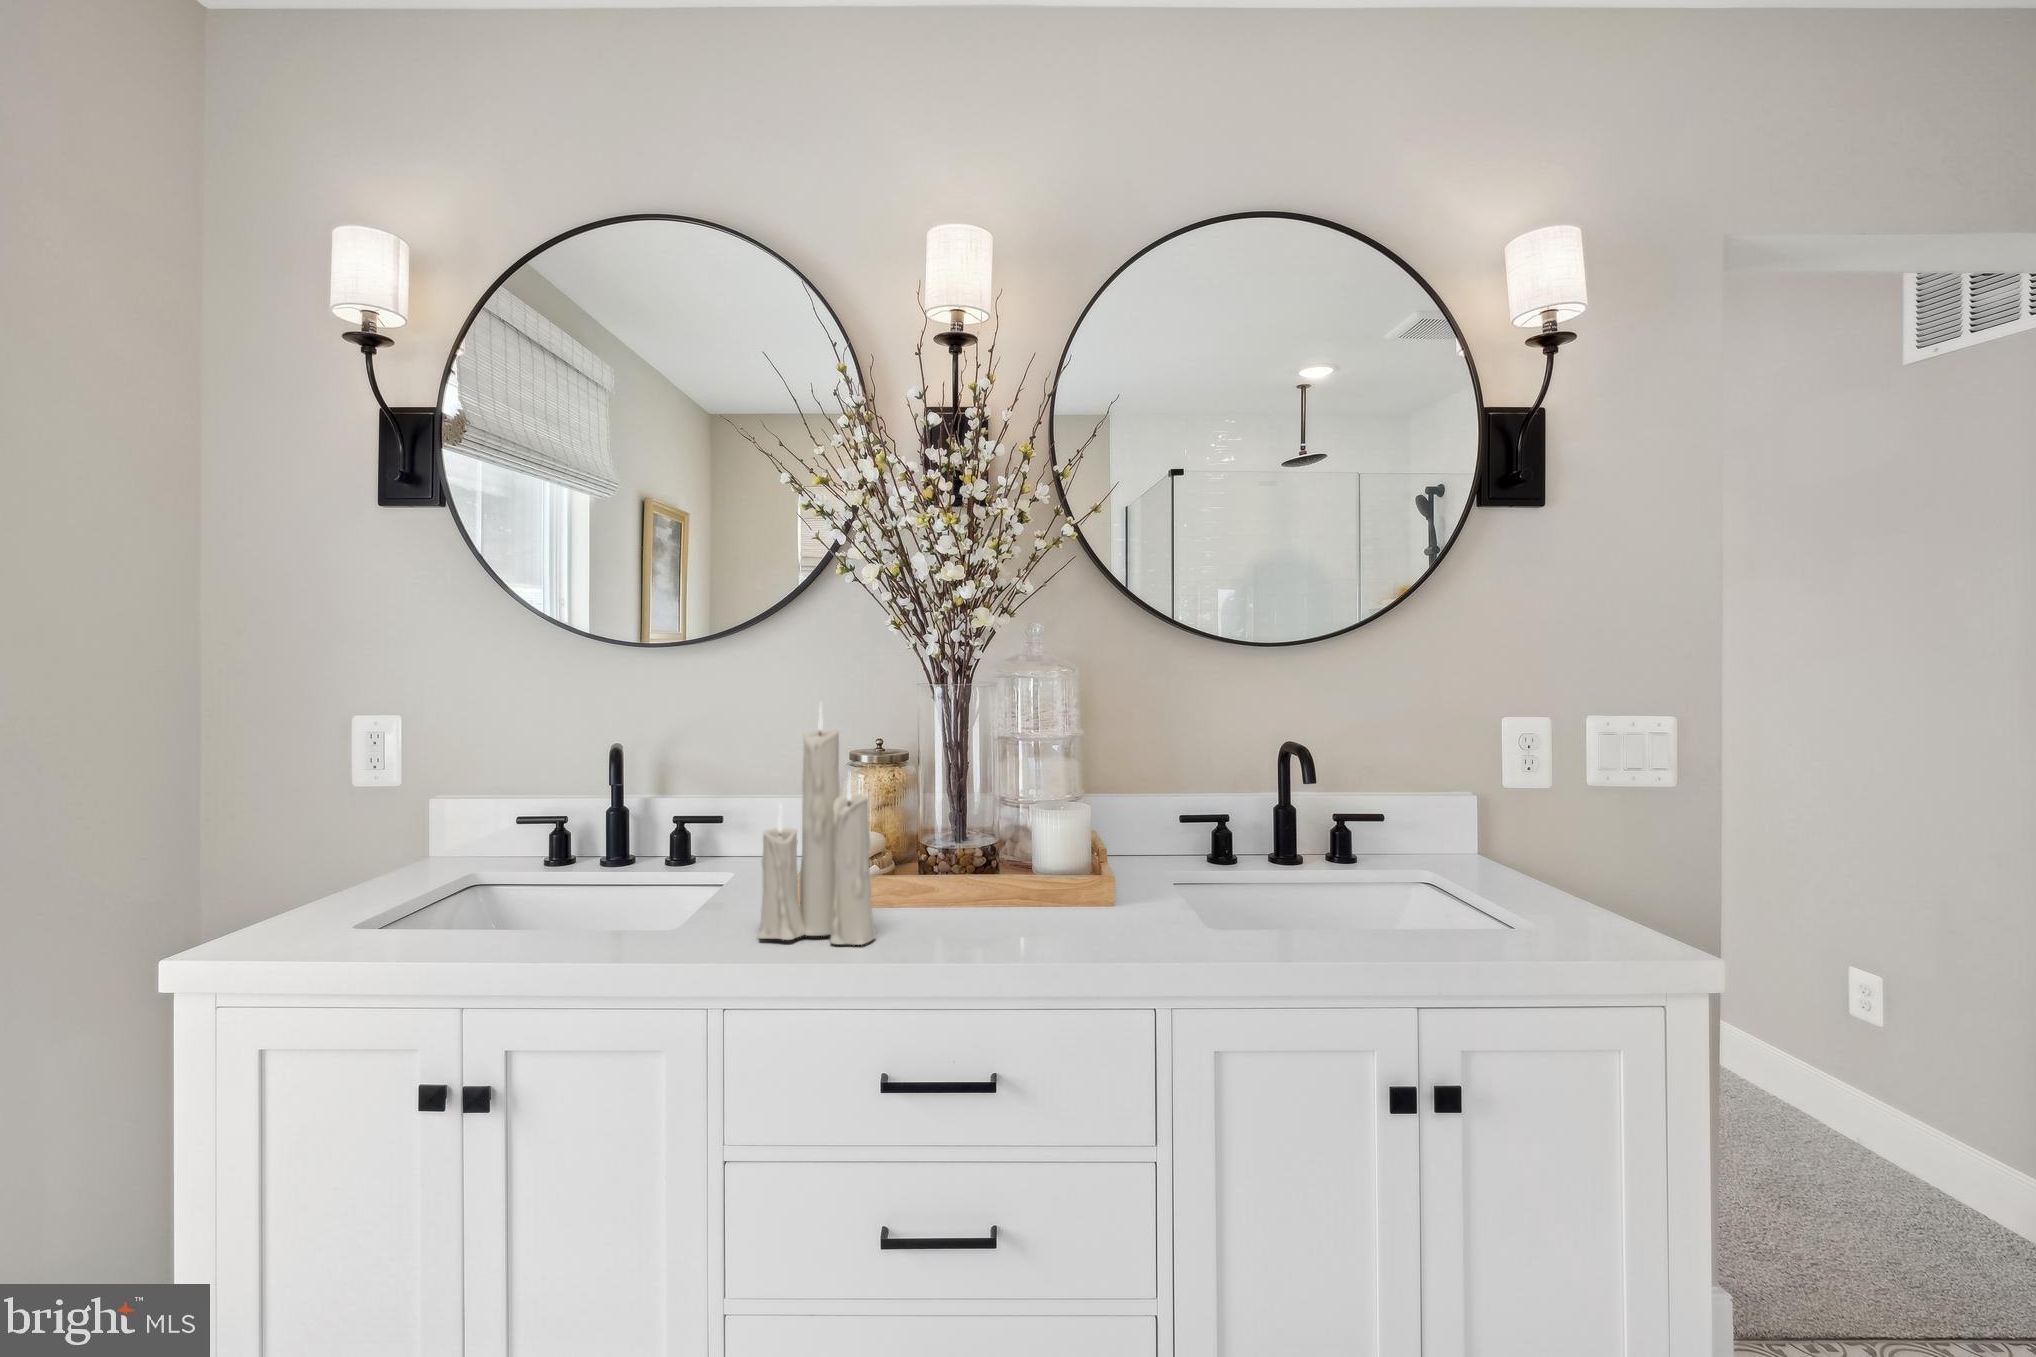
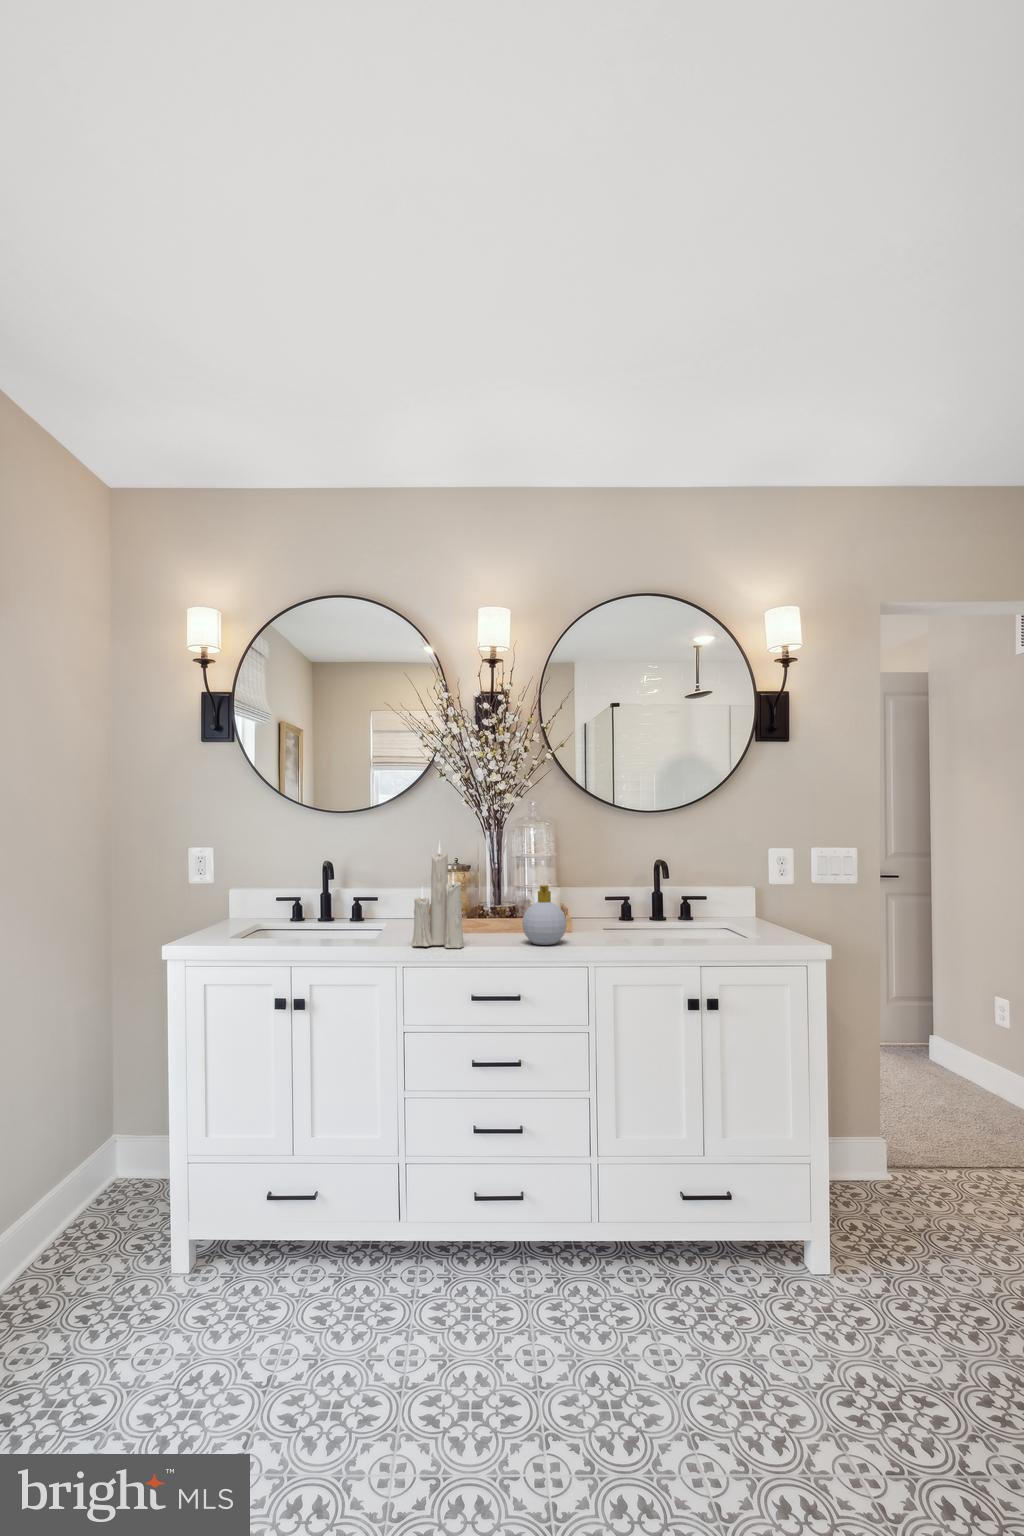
soap bottle: none [1008,800,1106,935] -> present [522,885,567,945]

